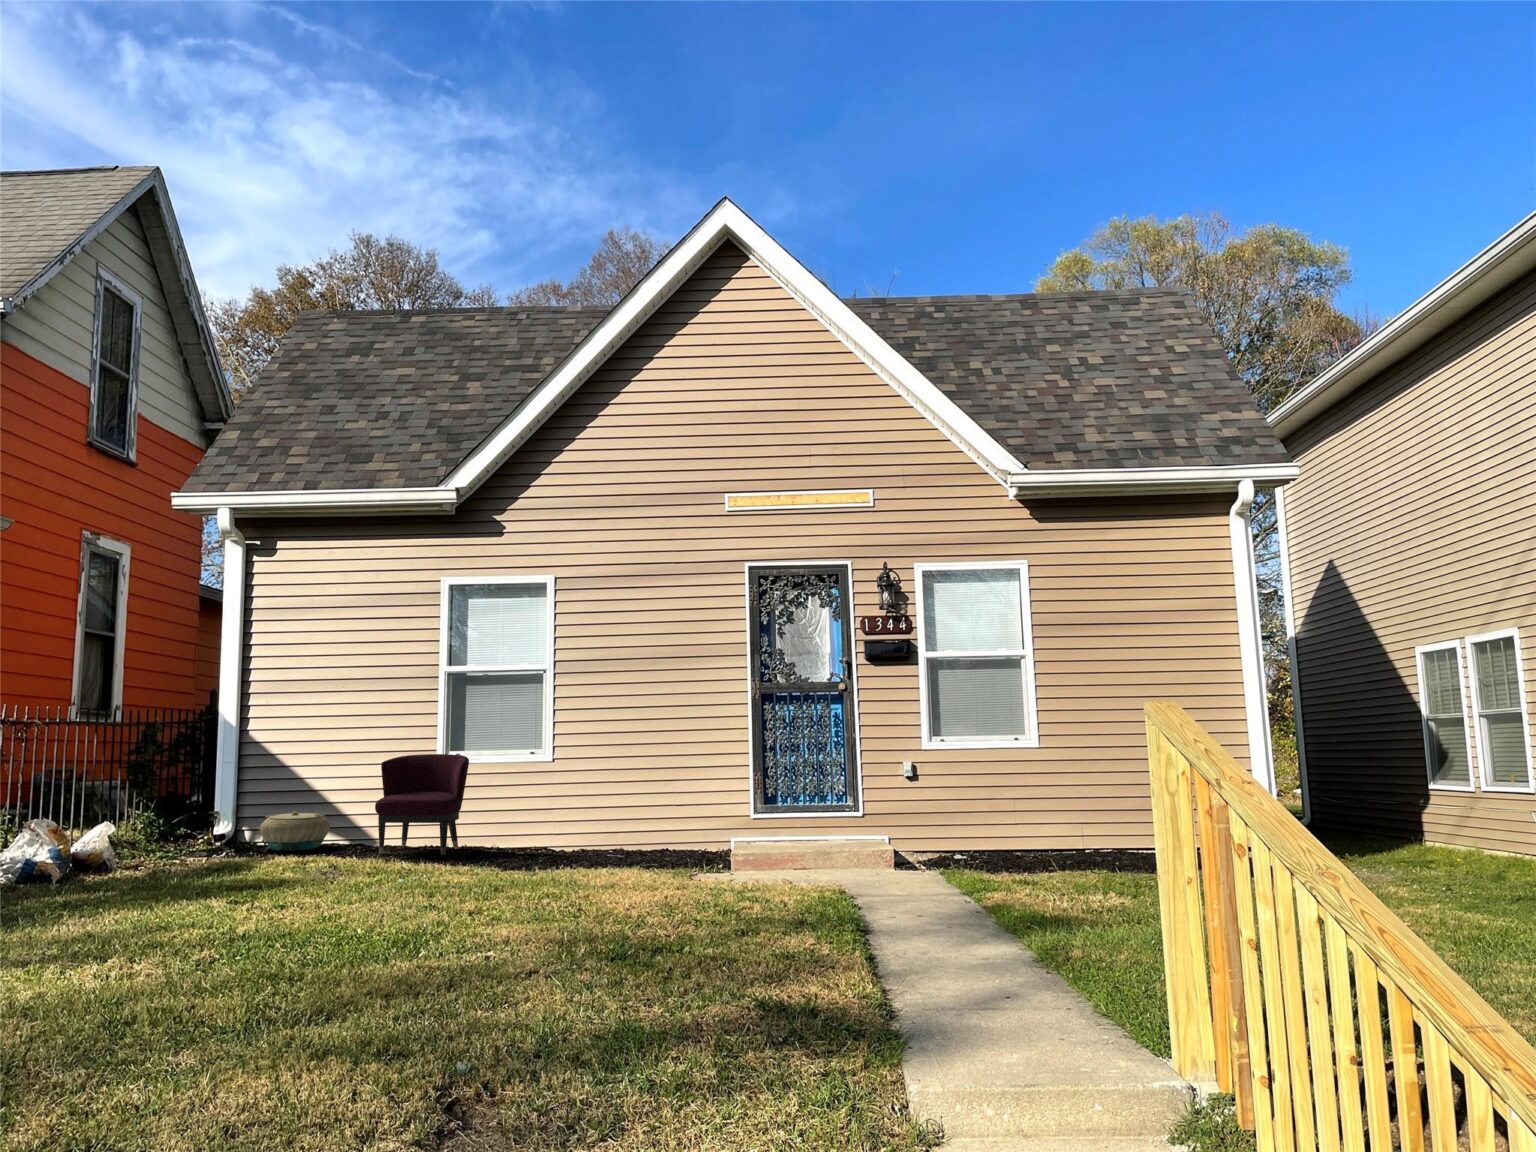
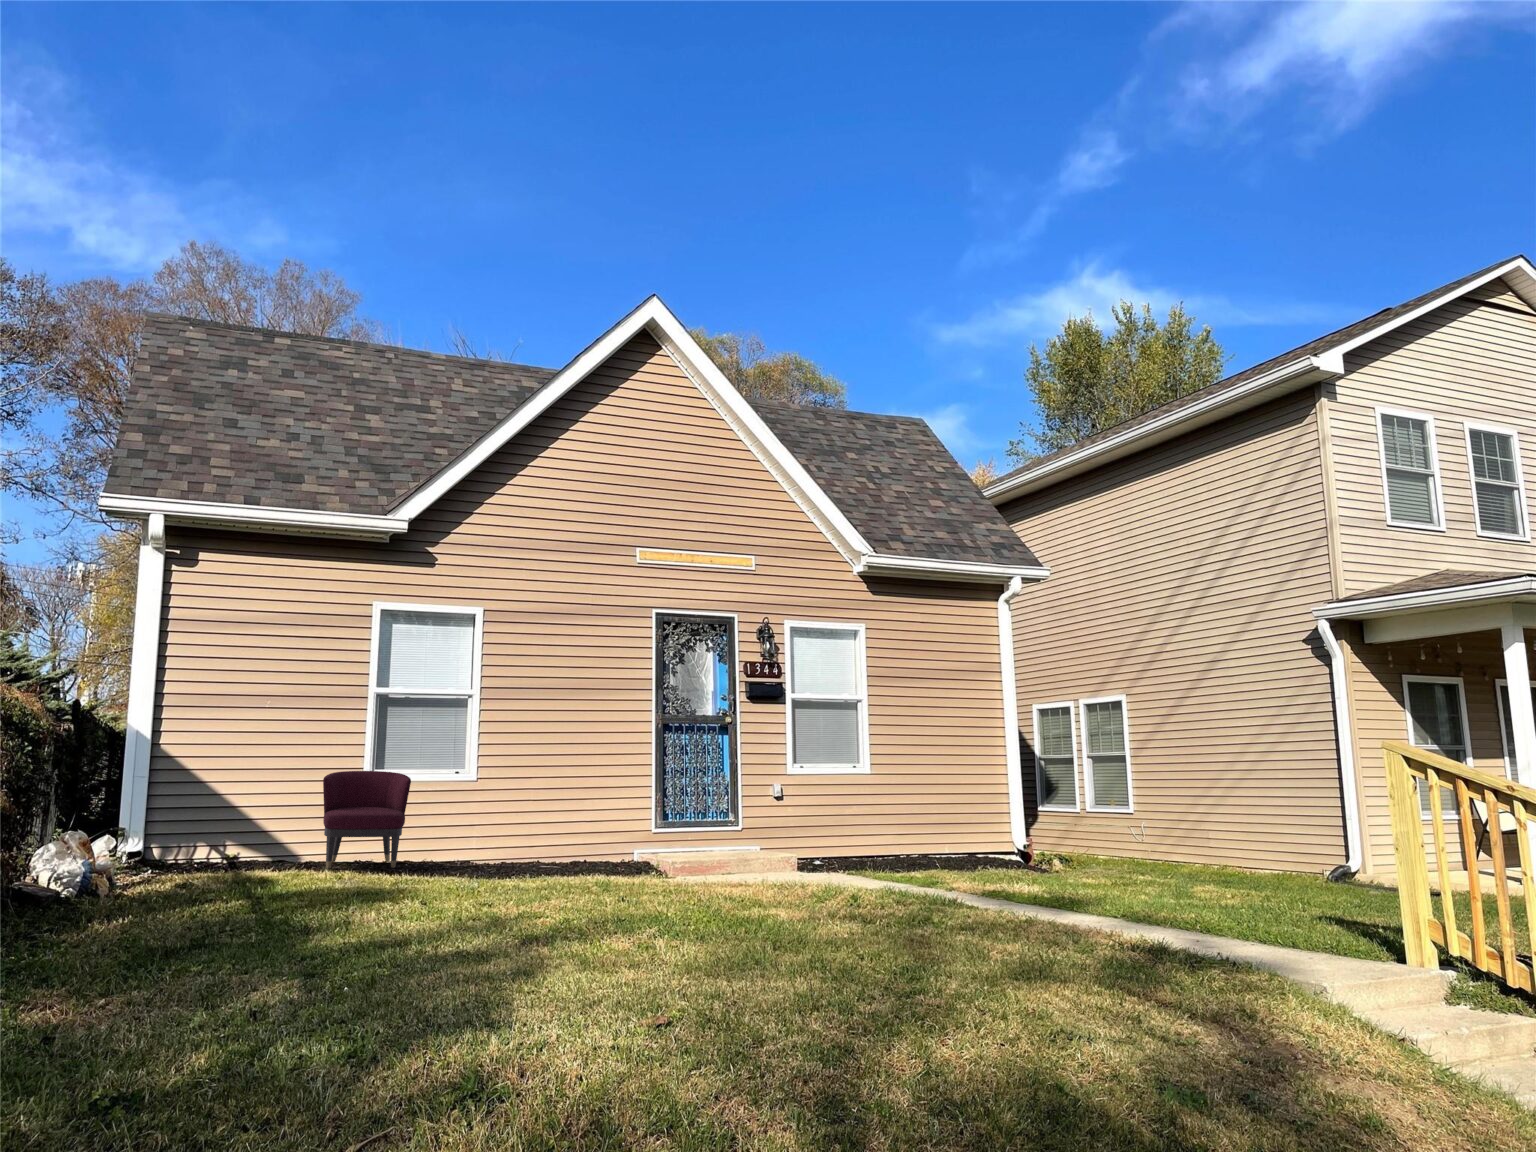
basket: present [260,811,330,851] -> none [184,827,258,867]

